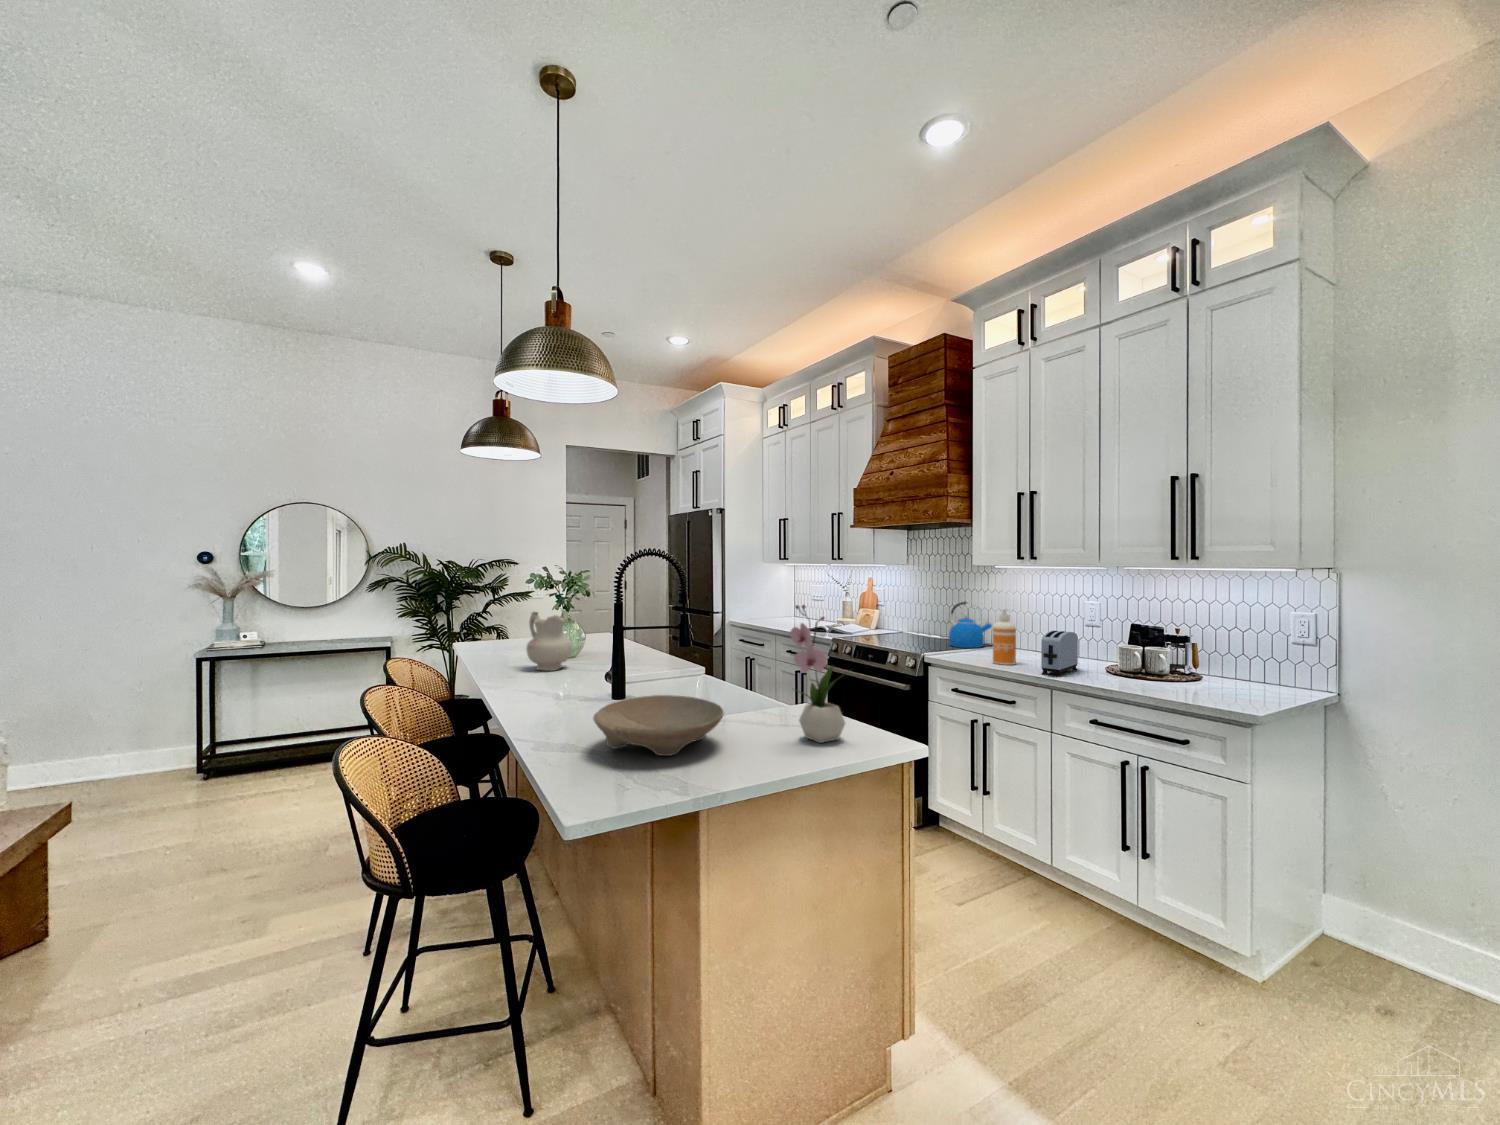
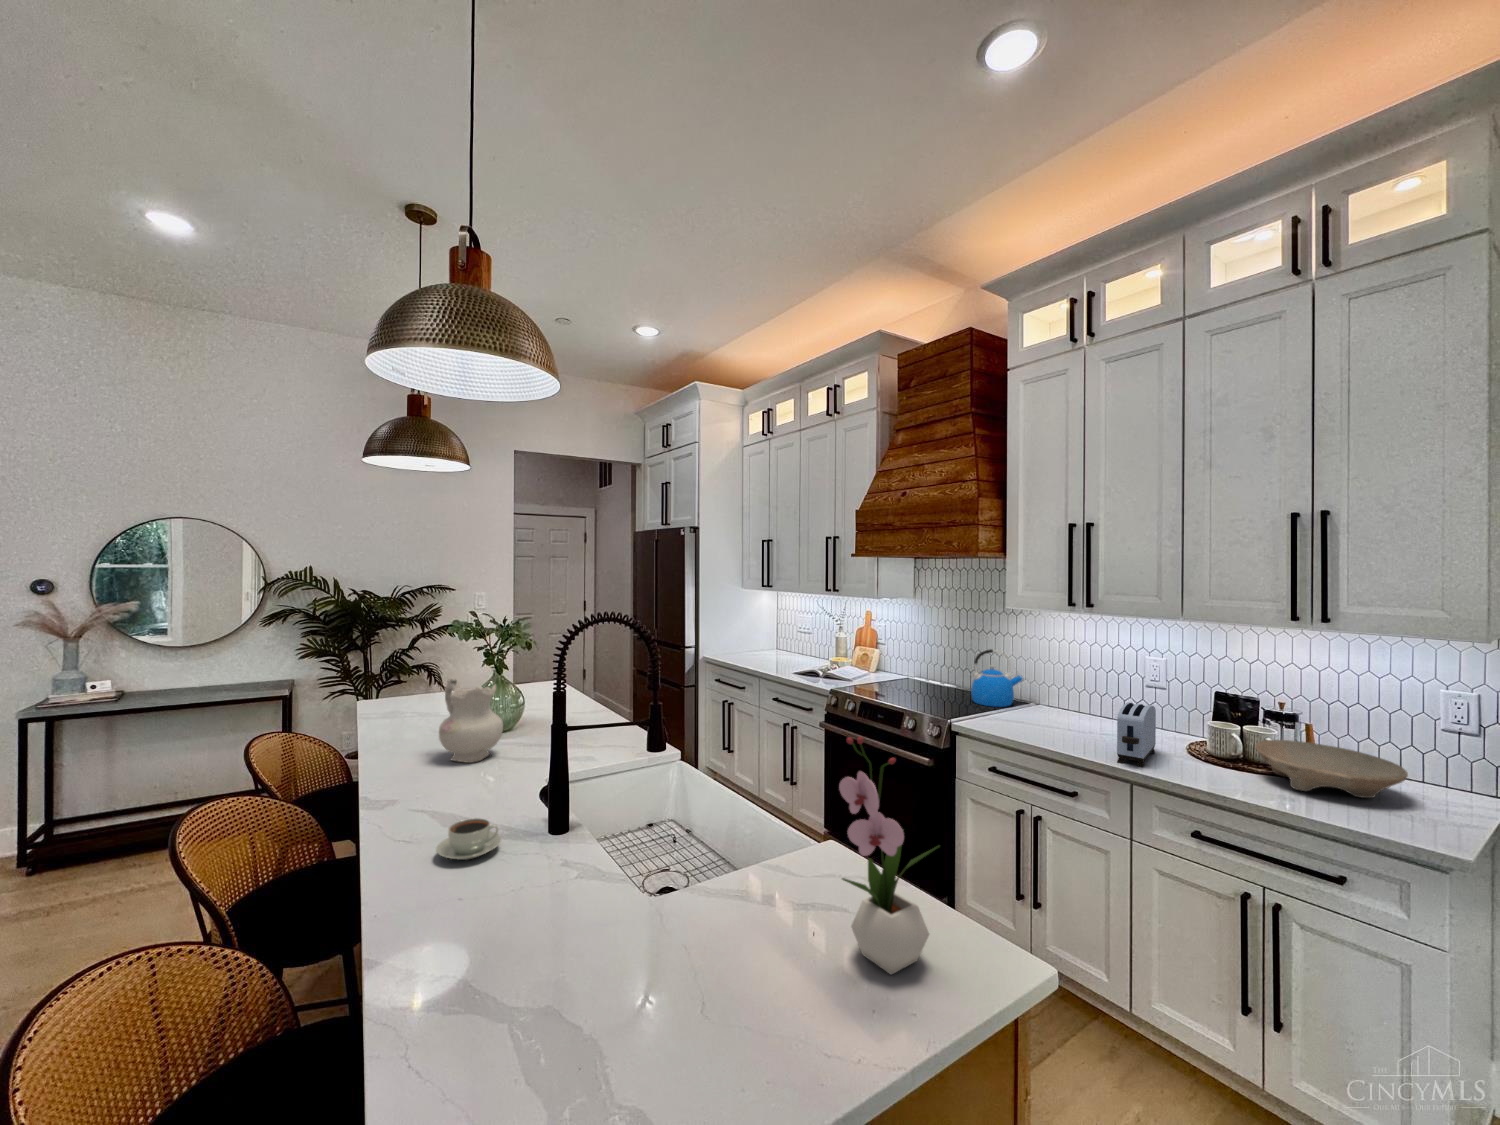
soap dispenser: present [993,609,1016,665] -> none [1042,670,1072,742]
coffee cup: none [539,684,581,707] -> present [436,818,501,860]
bowl: present [593,695,724,756] -> present [1255,740,1408,798]

